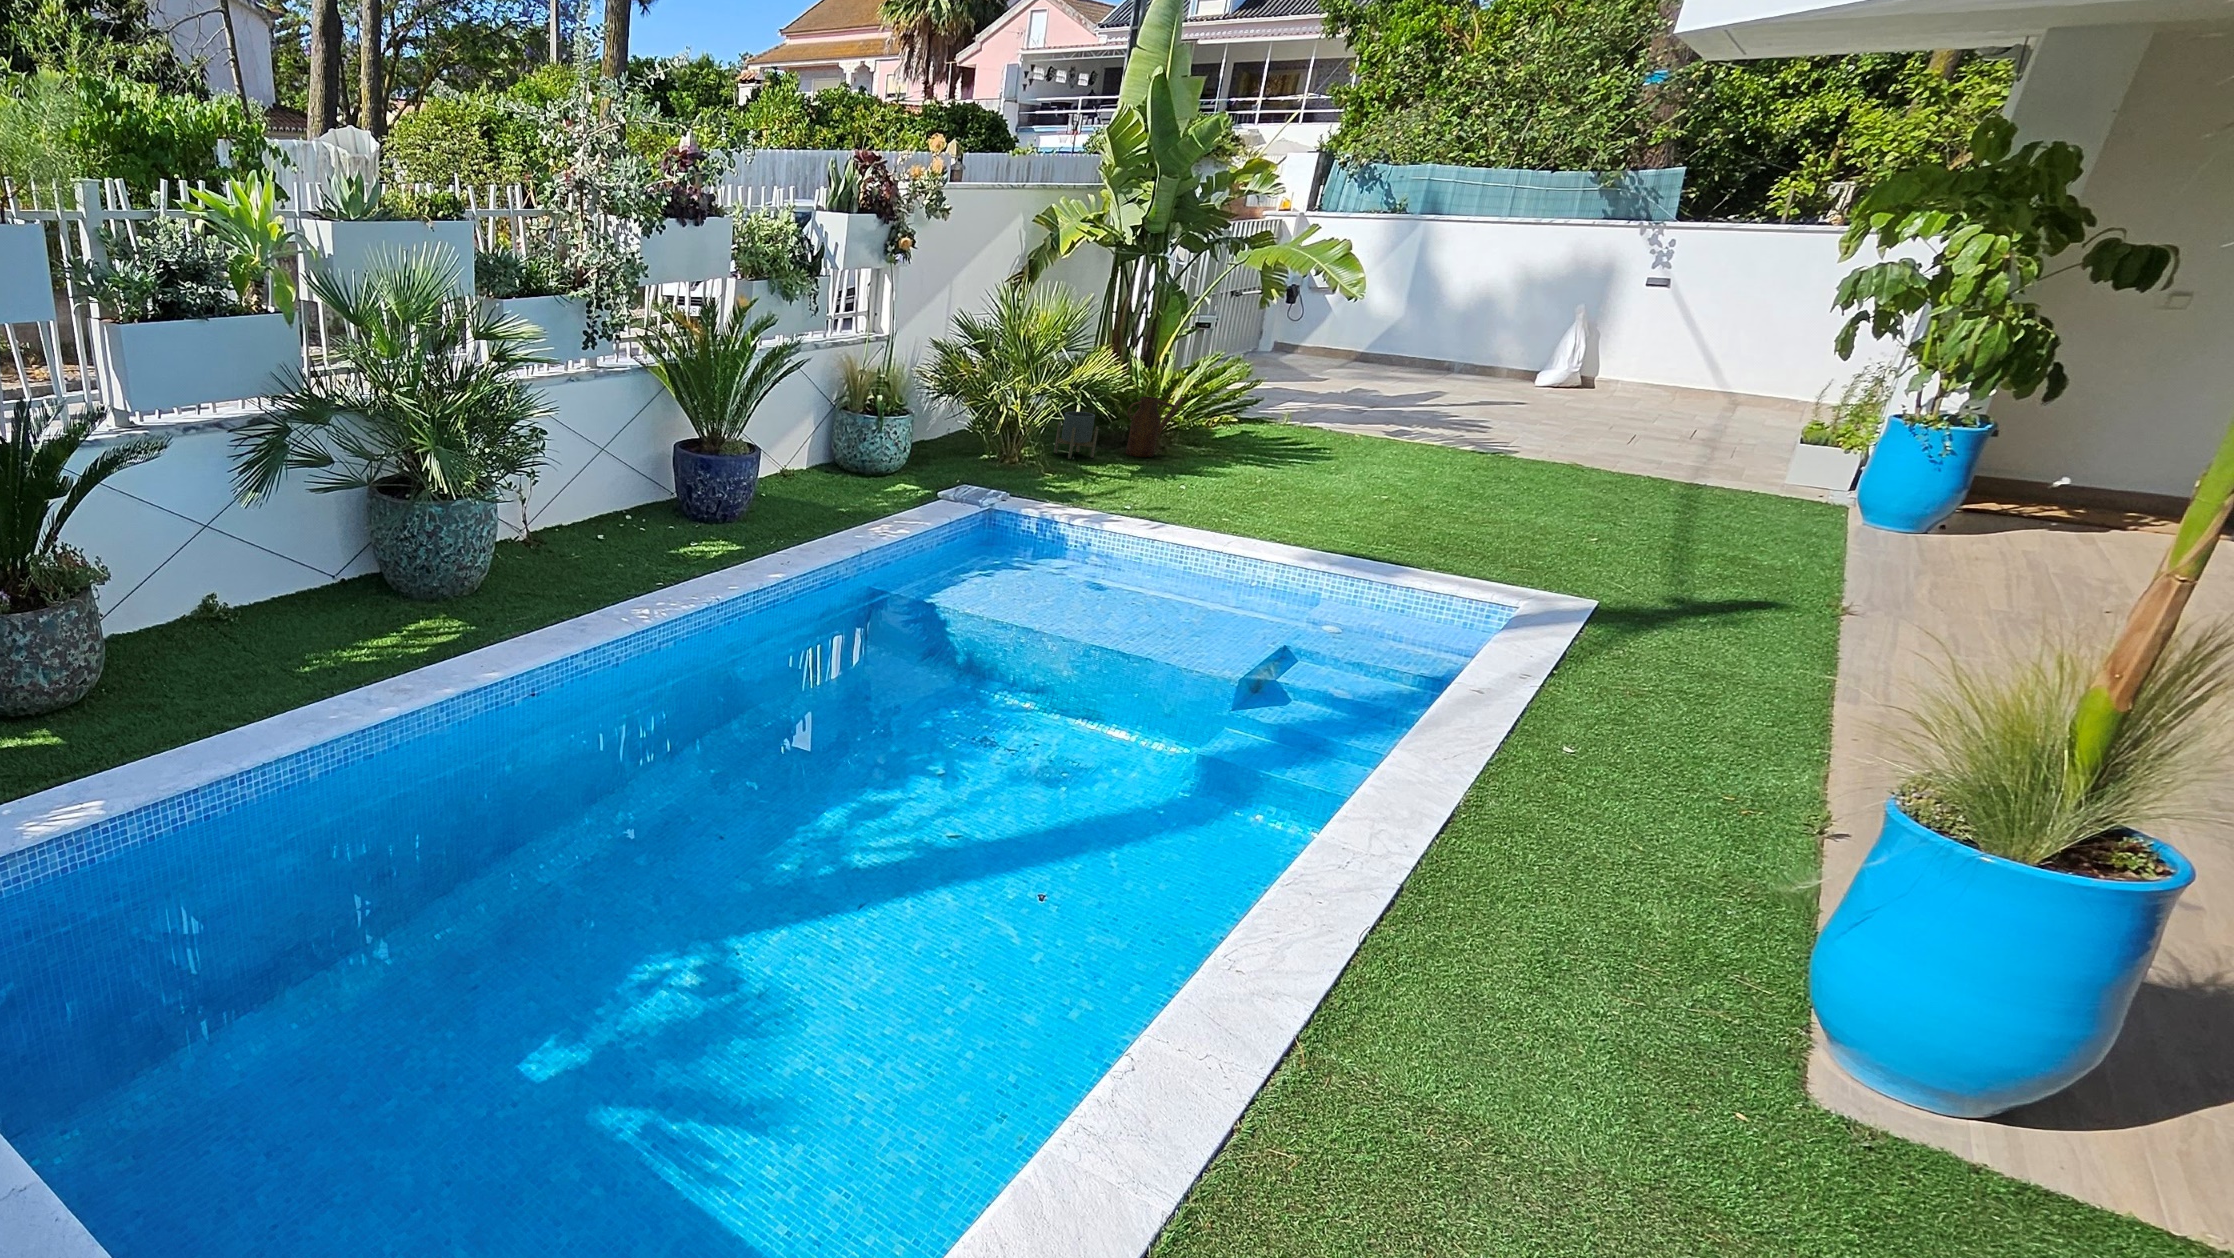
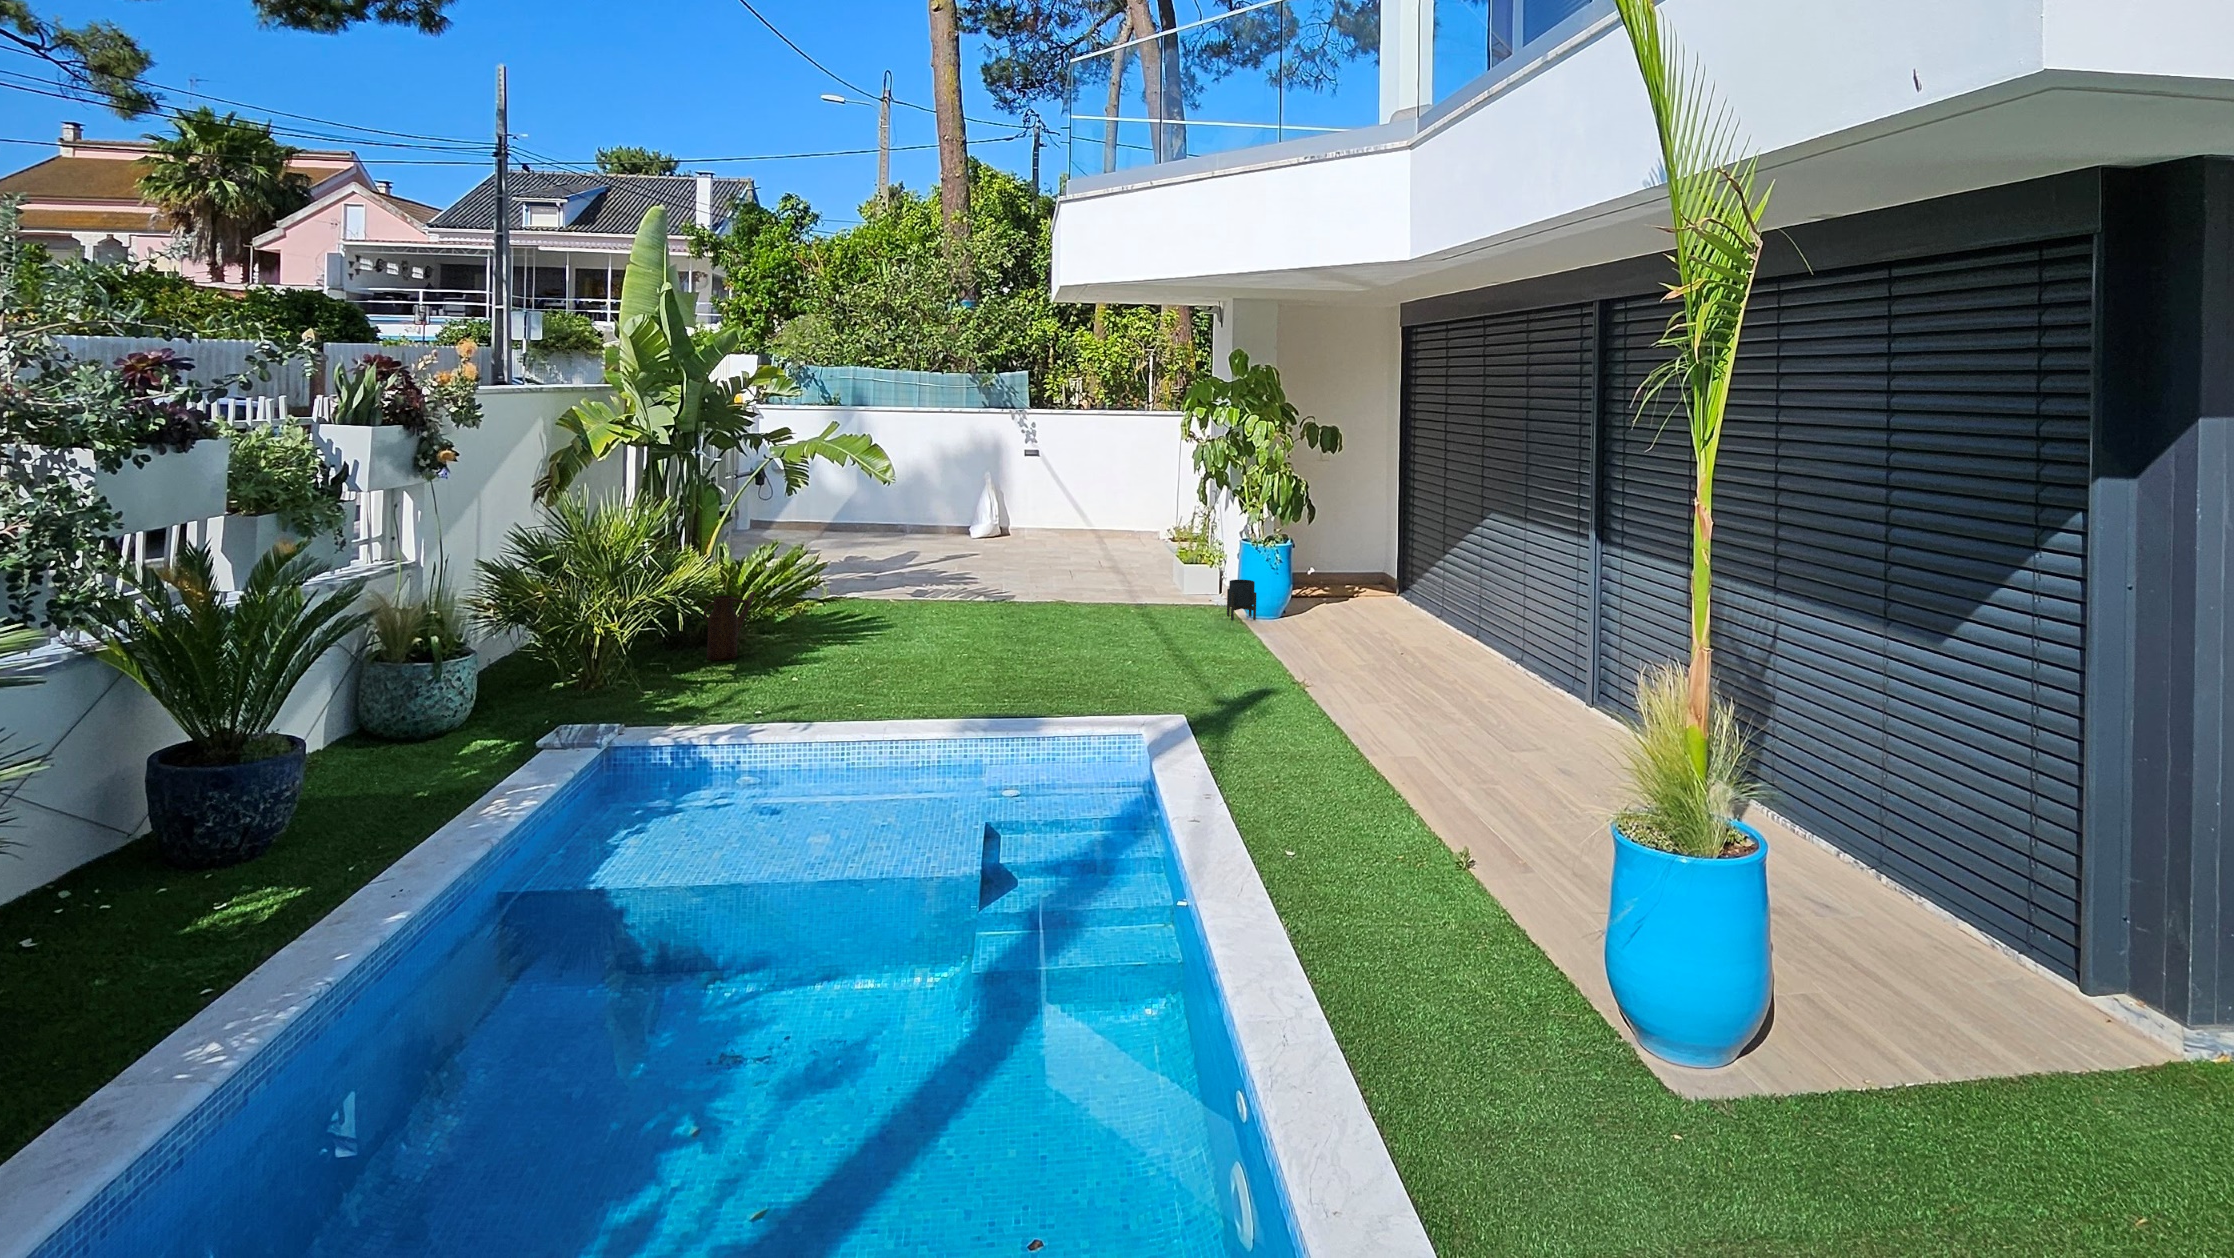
planter: present [1054,412,1099,459] -> present [1227,580,1256,620]

